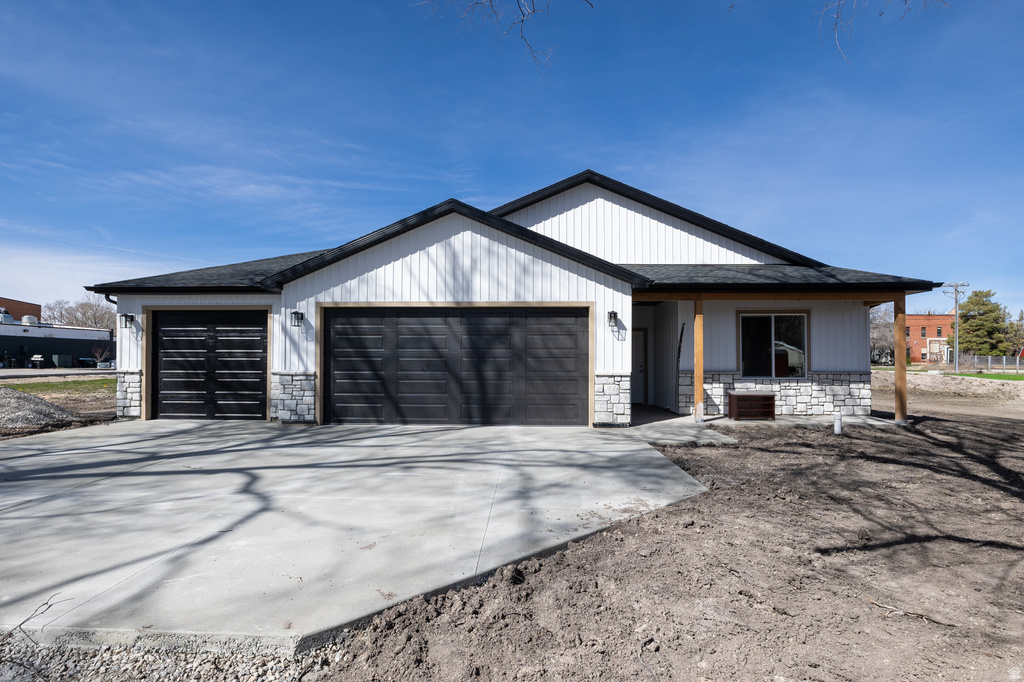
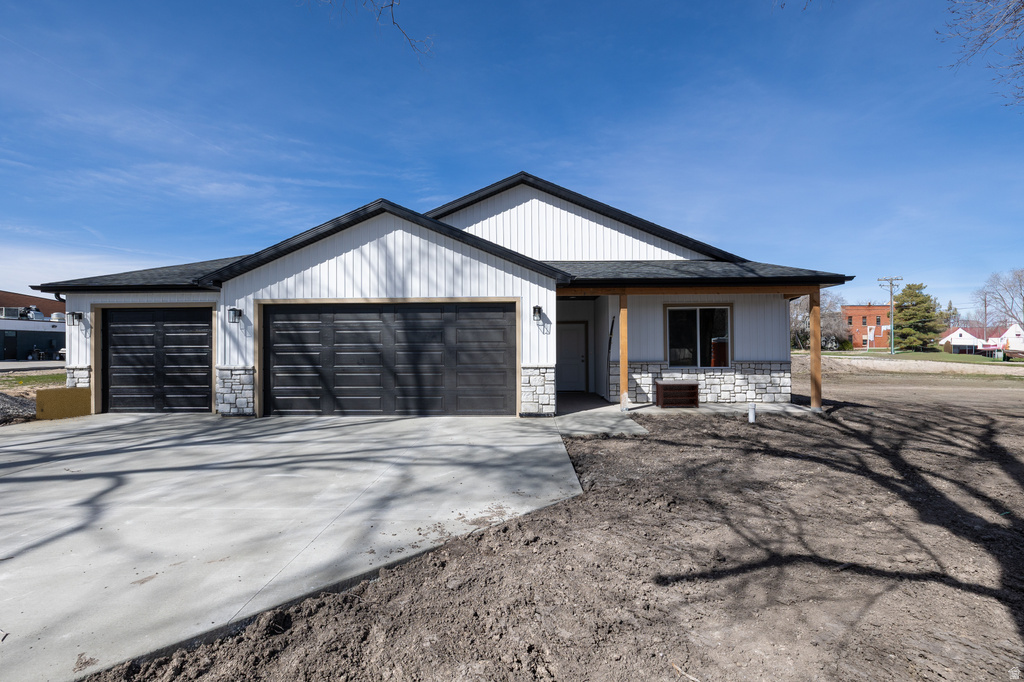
cardboard box: none [90,392,143,425] -> present [36,387,91,419]

